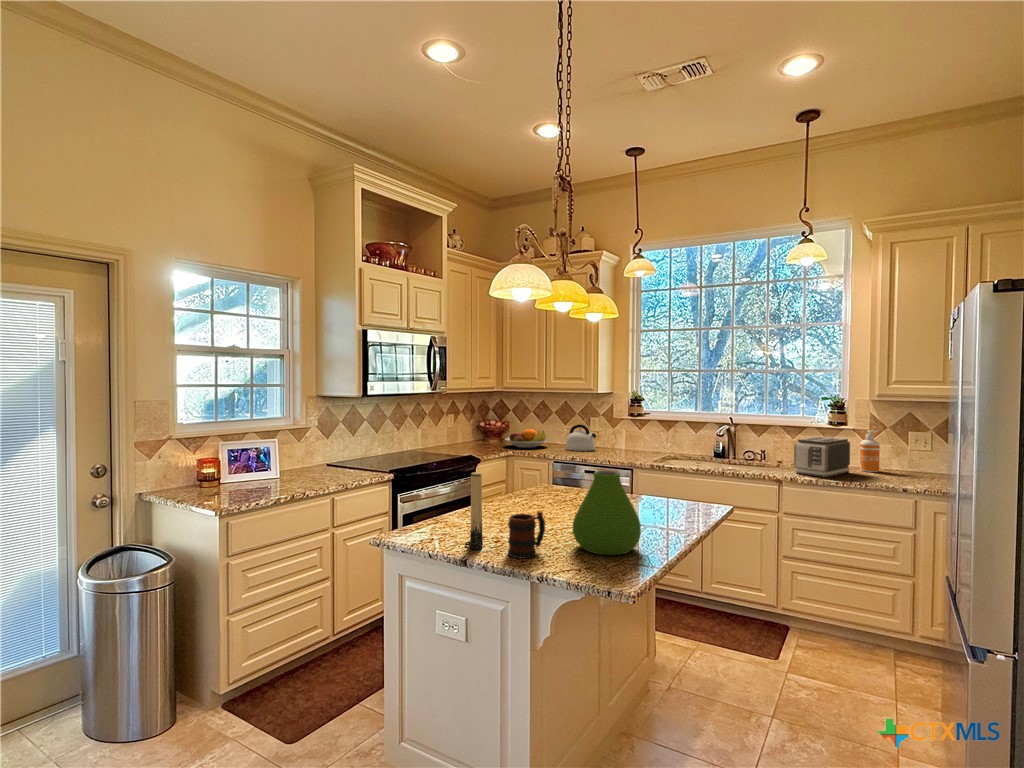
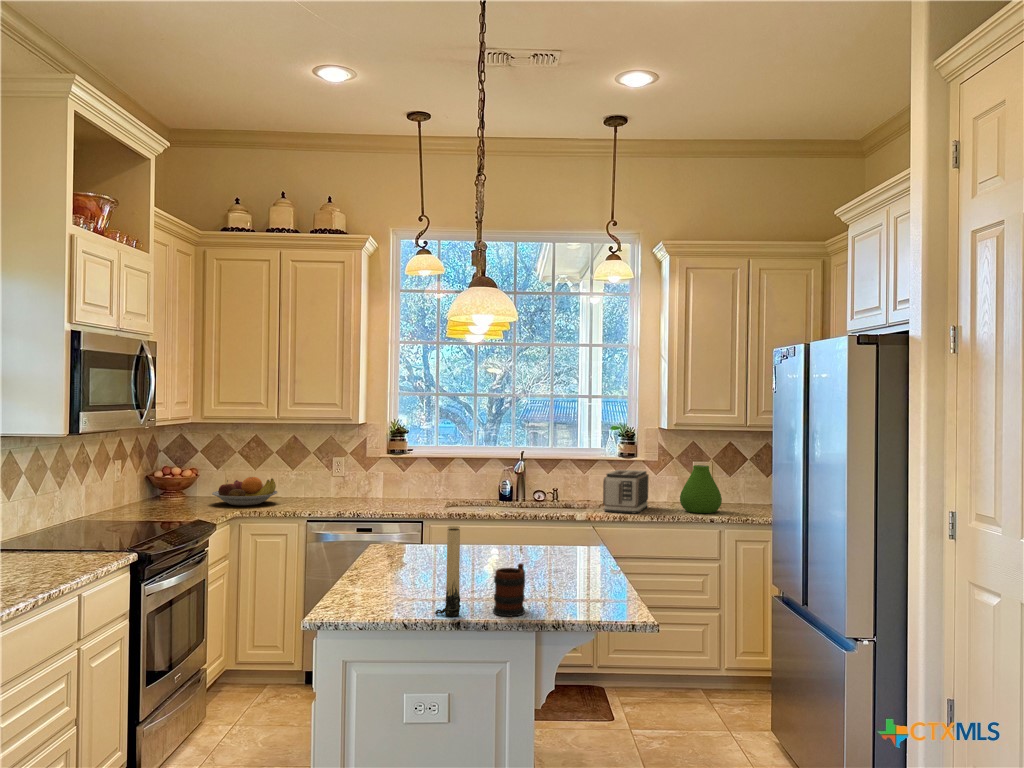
kettle: present [566,425,596,451] -> none [306,468,350,504]
soap dispenser: present [860,430,880,472] -> none [652,461,669,505]
vase: present [573,471,641,555] -> present [680,465,722,513]

